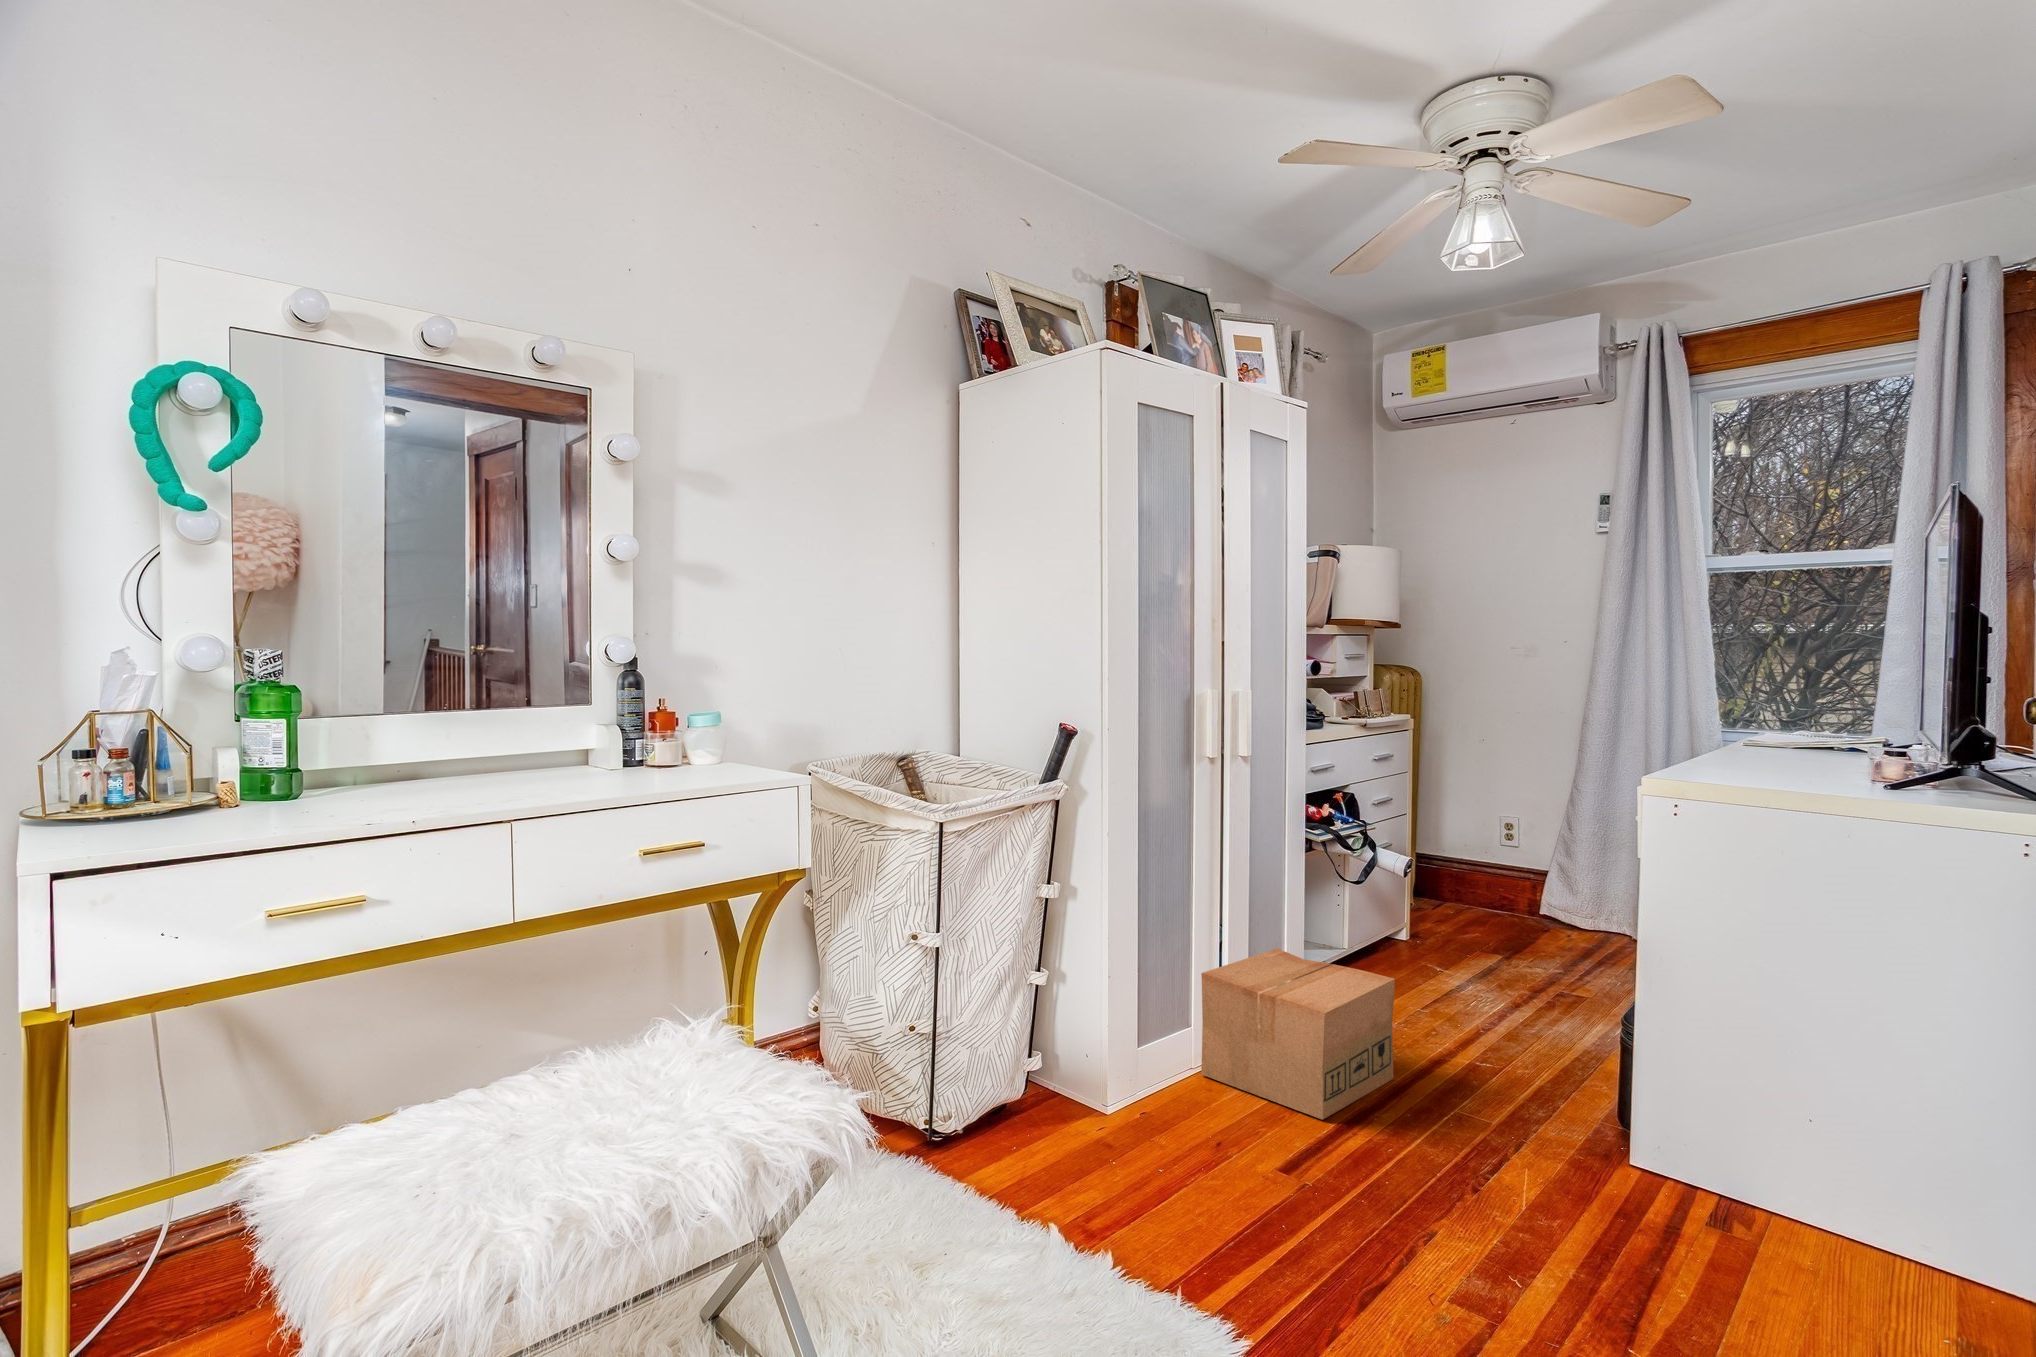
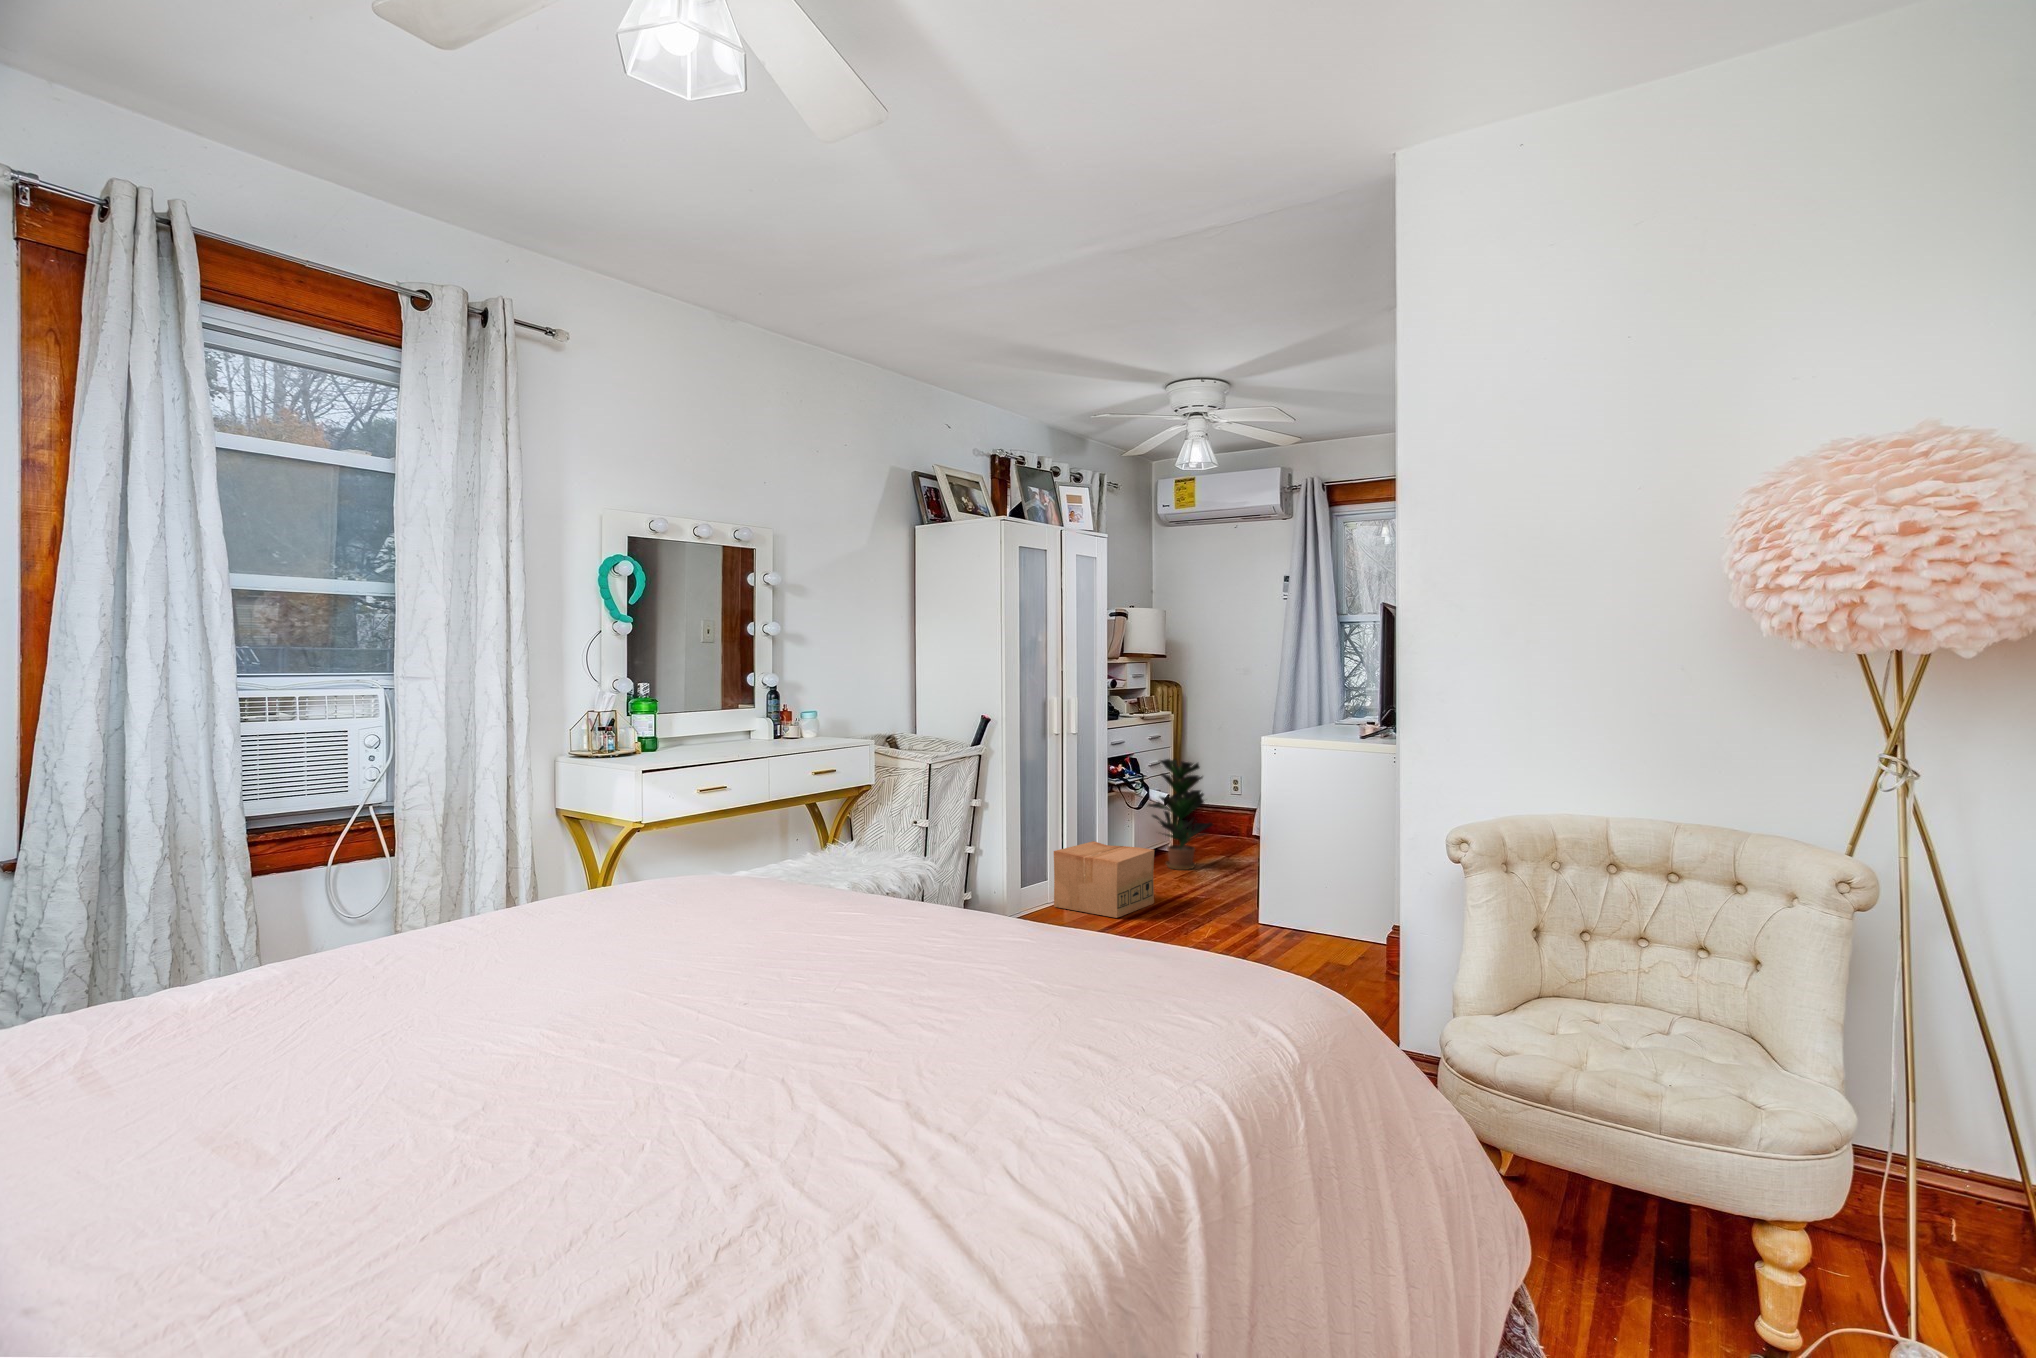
potted plant: none [1369,796,1493,991] -> present [1148,759,1213,870]

